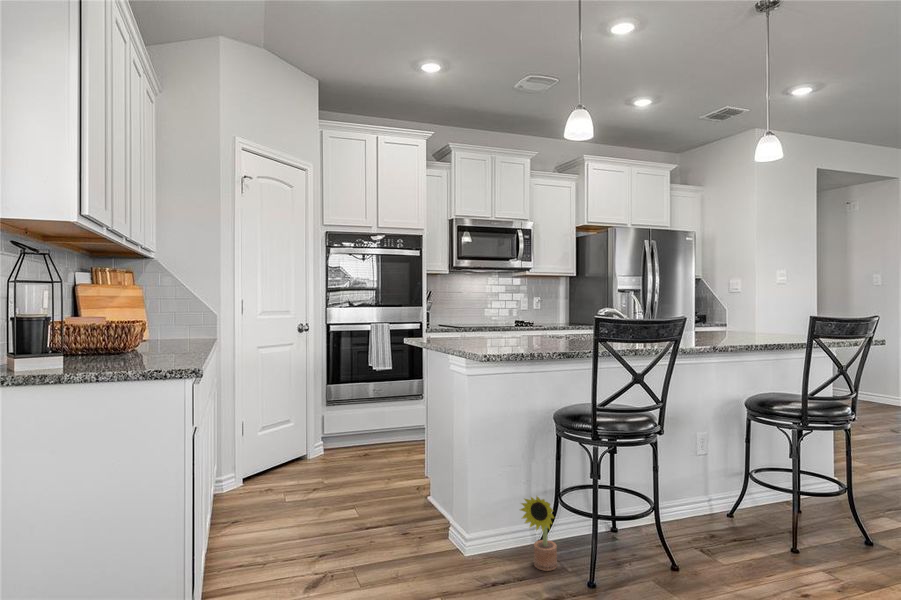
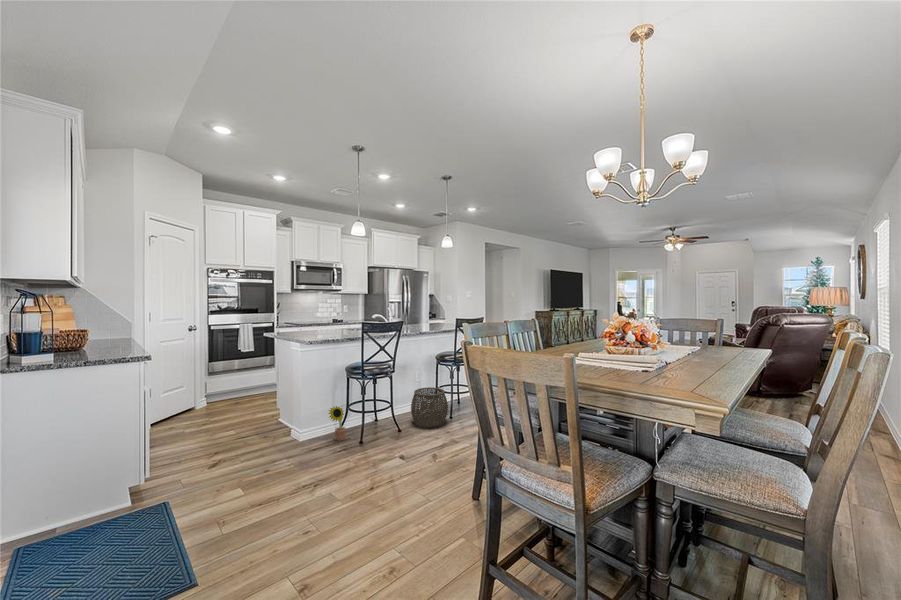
woven basket: none [696,470,793,570] -> present [411,387,448,427]

